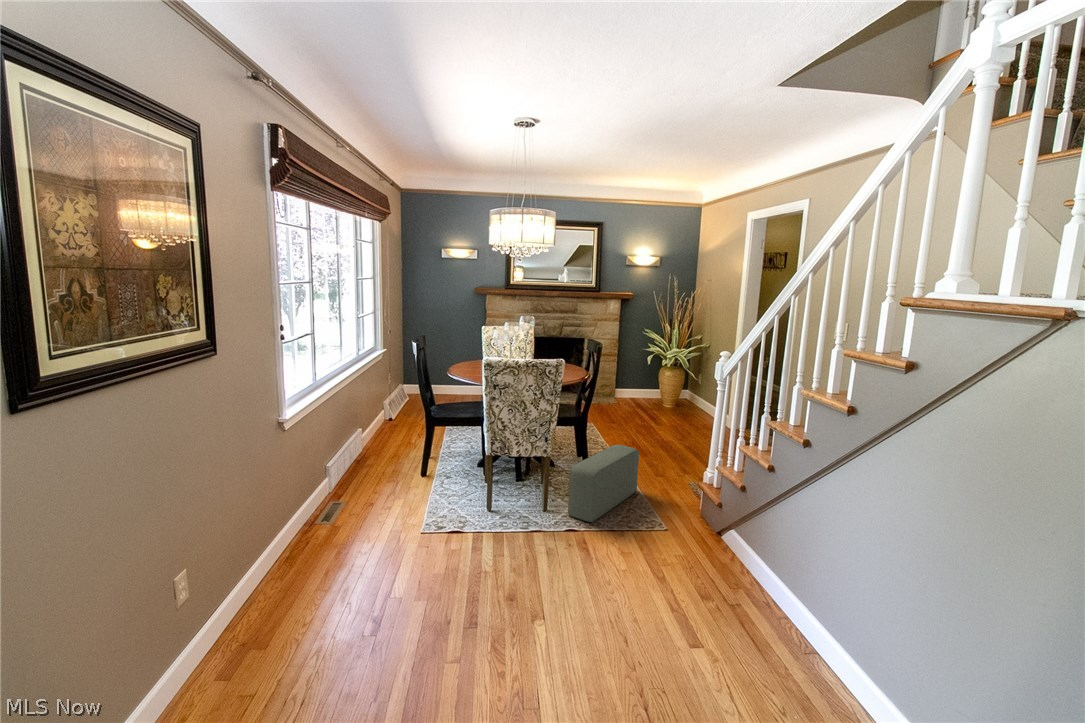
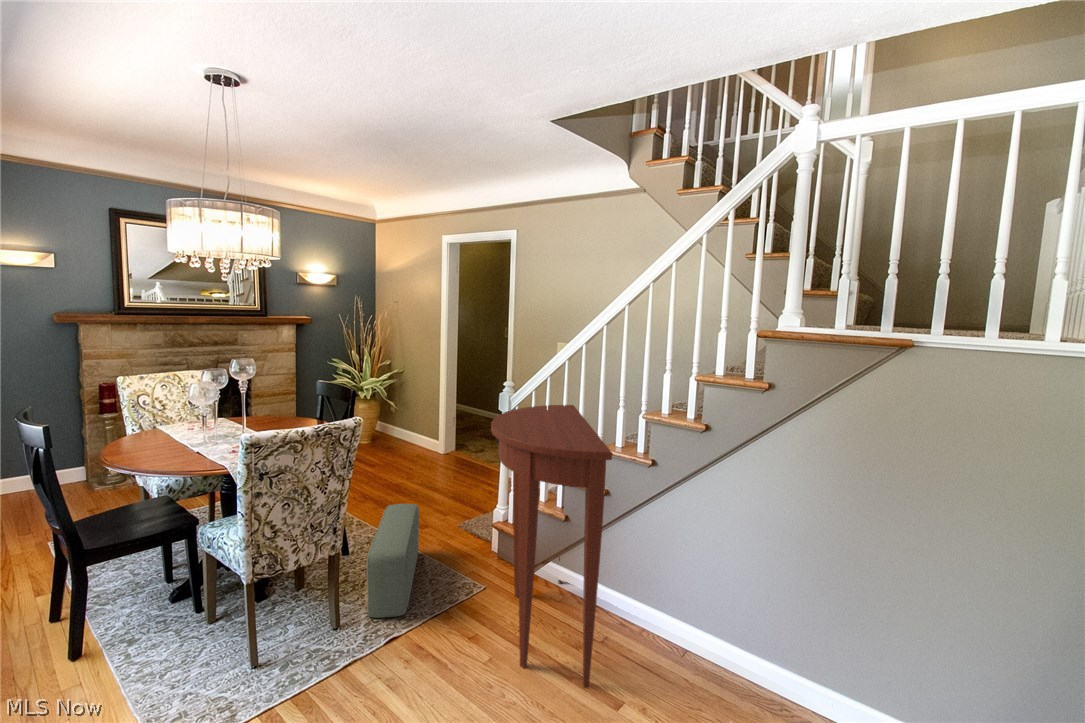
console table: none [643,373,769,622] -> present [491,405,612,687]

